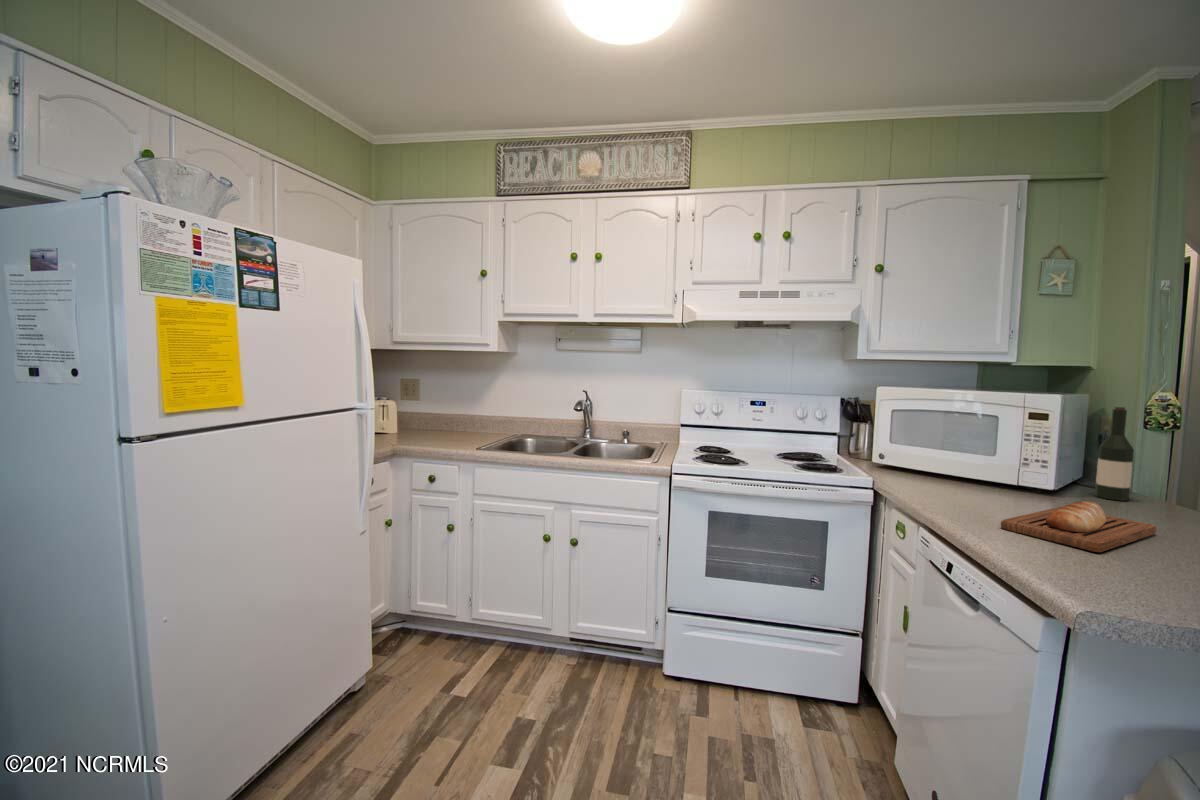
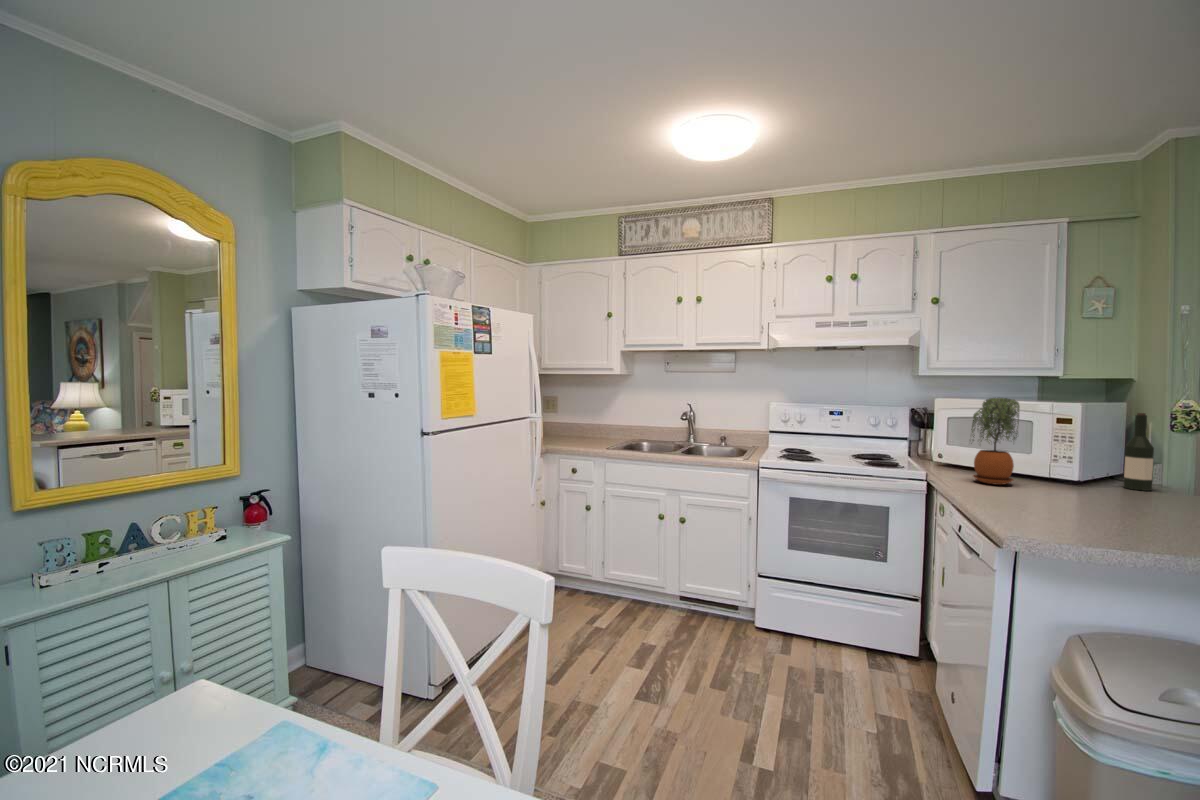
potted plant: none [930,386,994,497] -> present [971,398,1020,485]
bread loaf: present [1001,501,1156,552] -> none [1008,485,1142,516]

